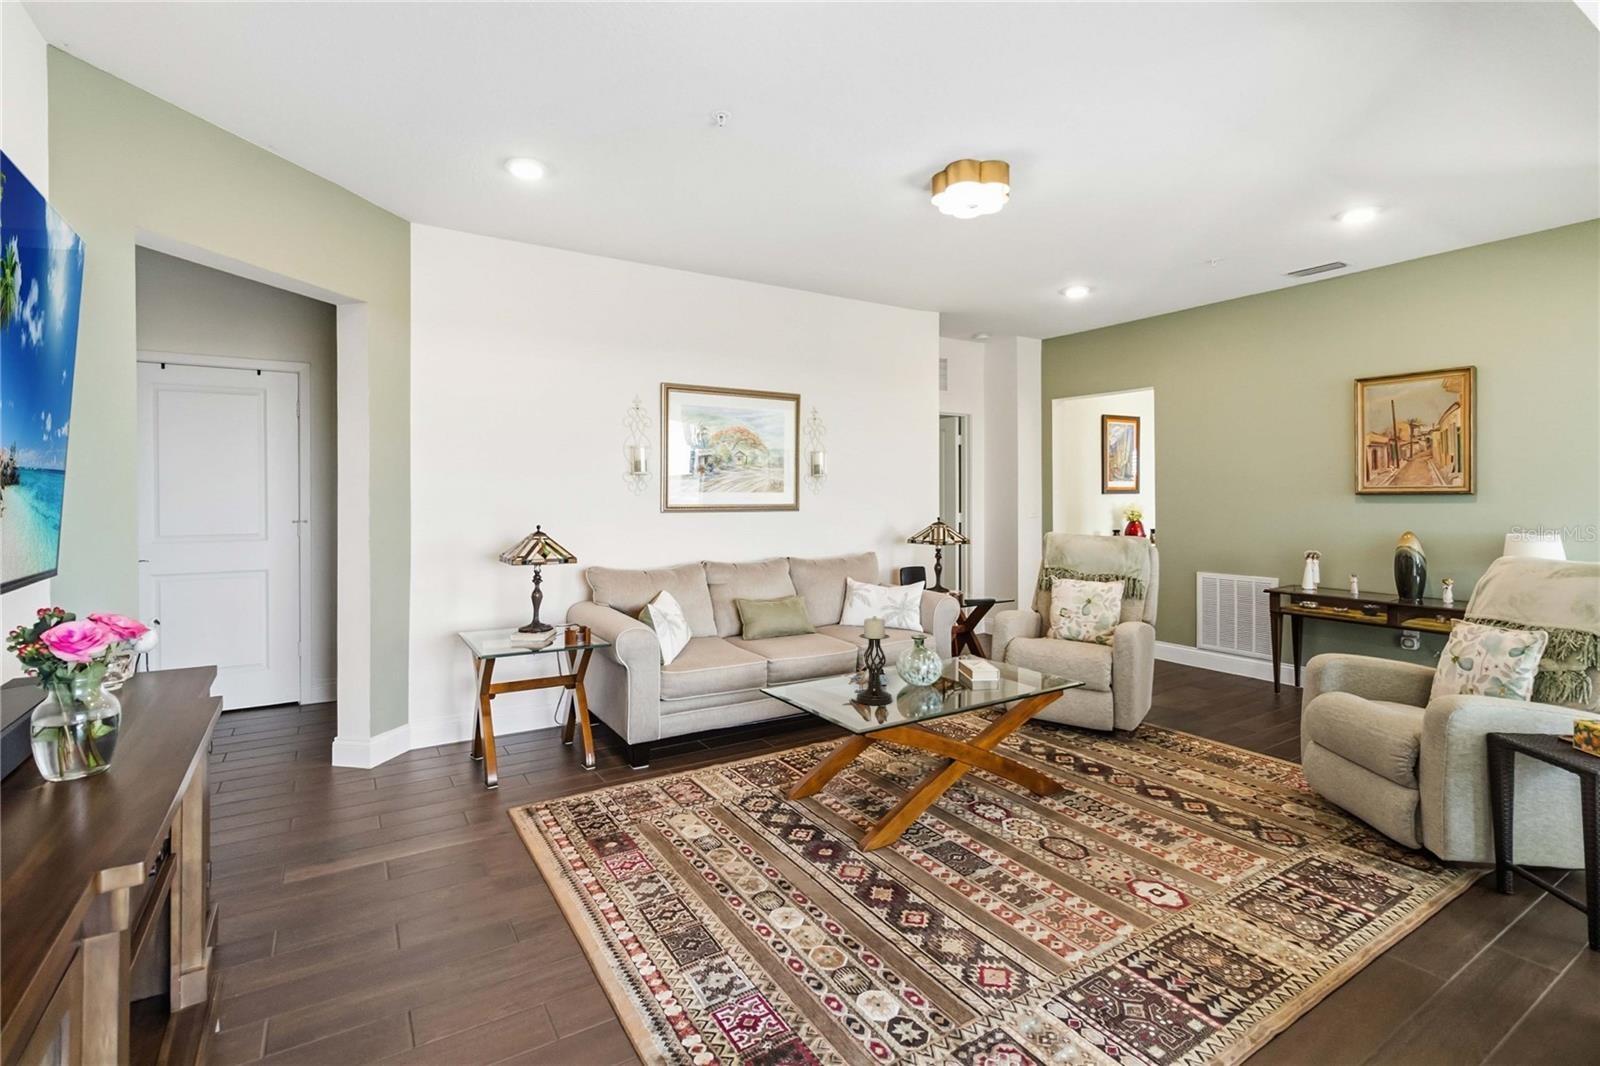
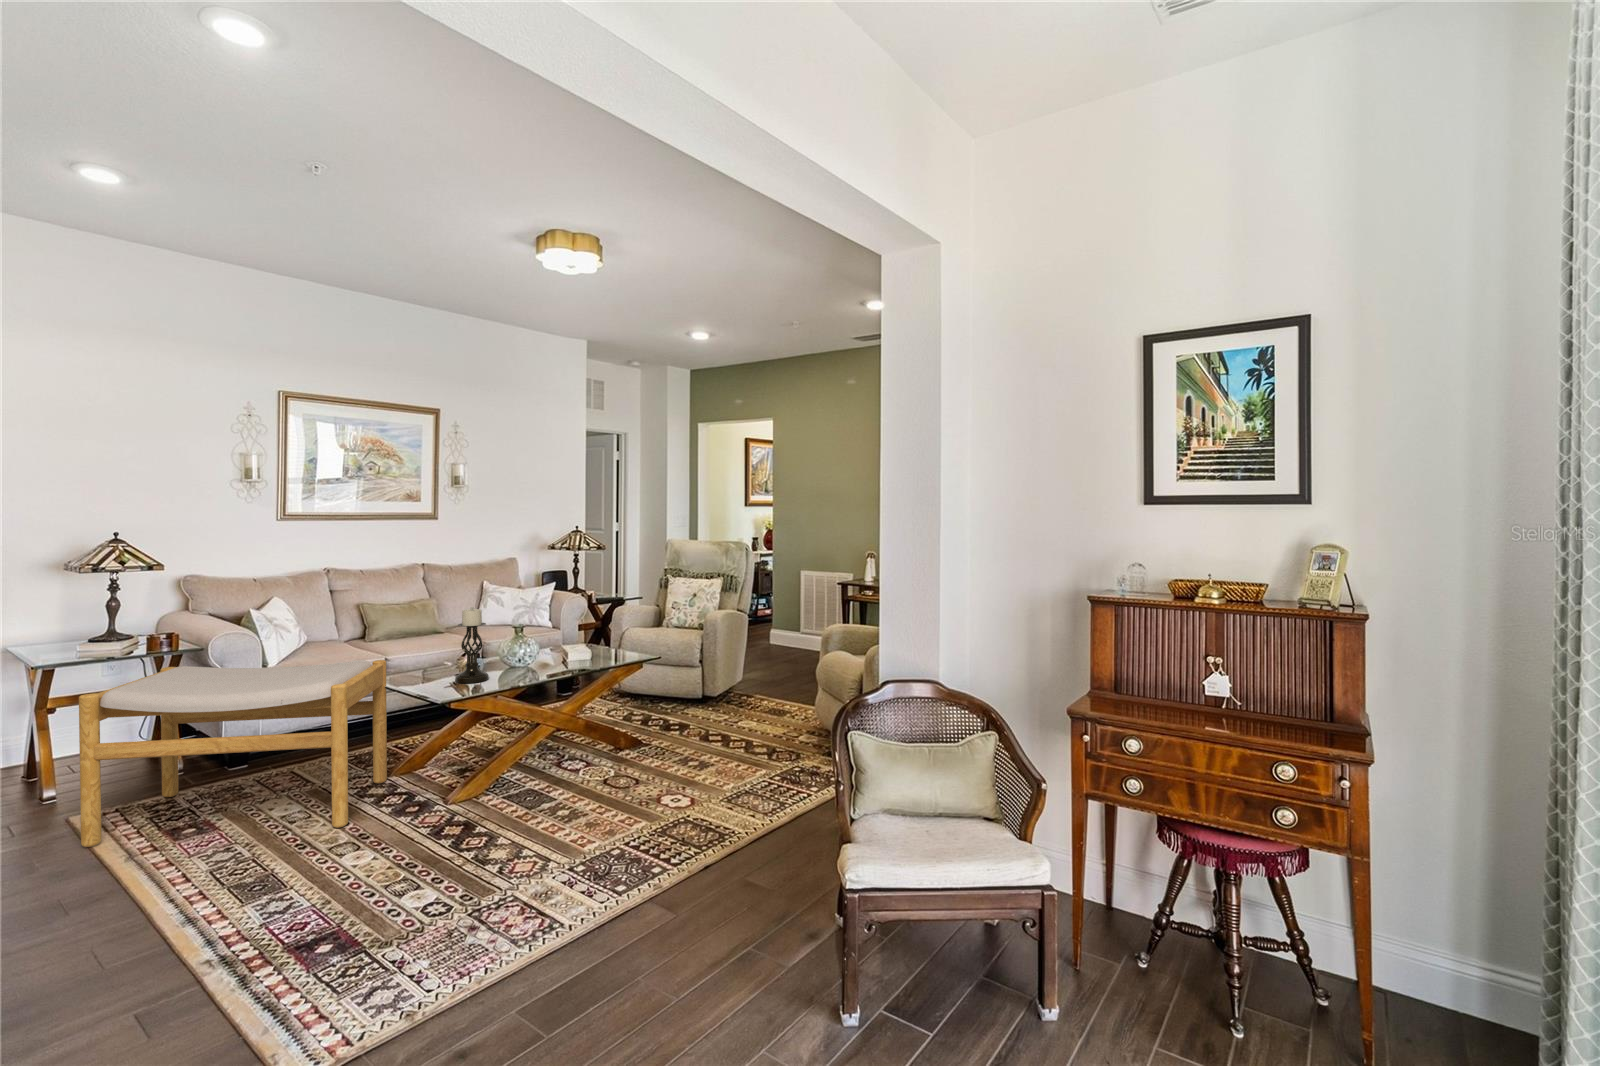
footstool: none [522,665,786,866] -> present [79,660,387,847]

